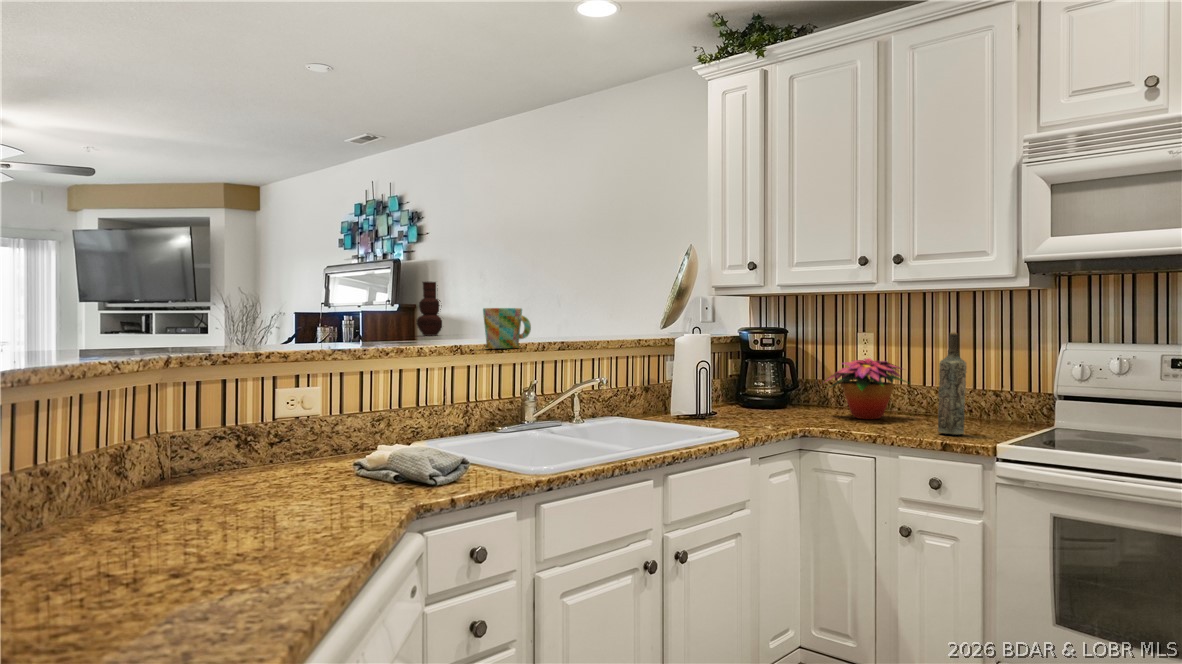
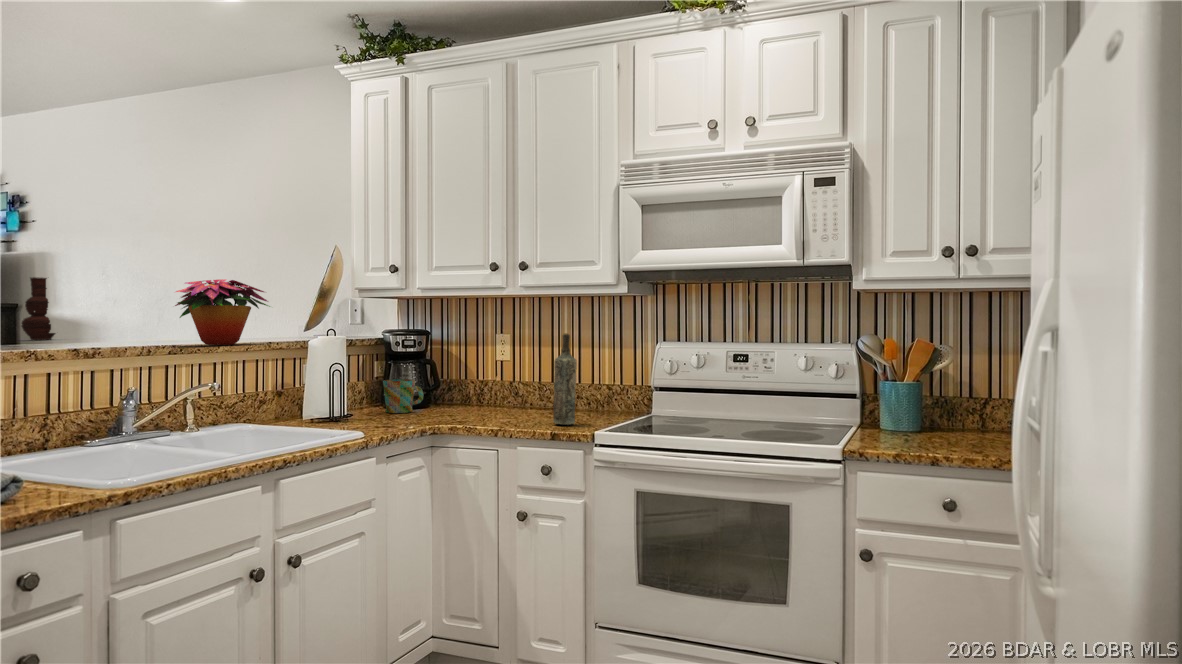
mug: present [483,308,531,348] -> present [383,379,424,413]
flower arrangement: present [828,358,906,419] -> present [175,279,270,345]

